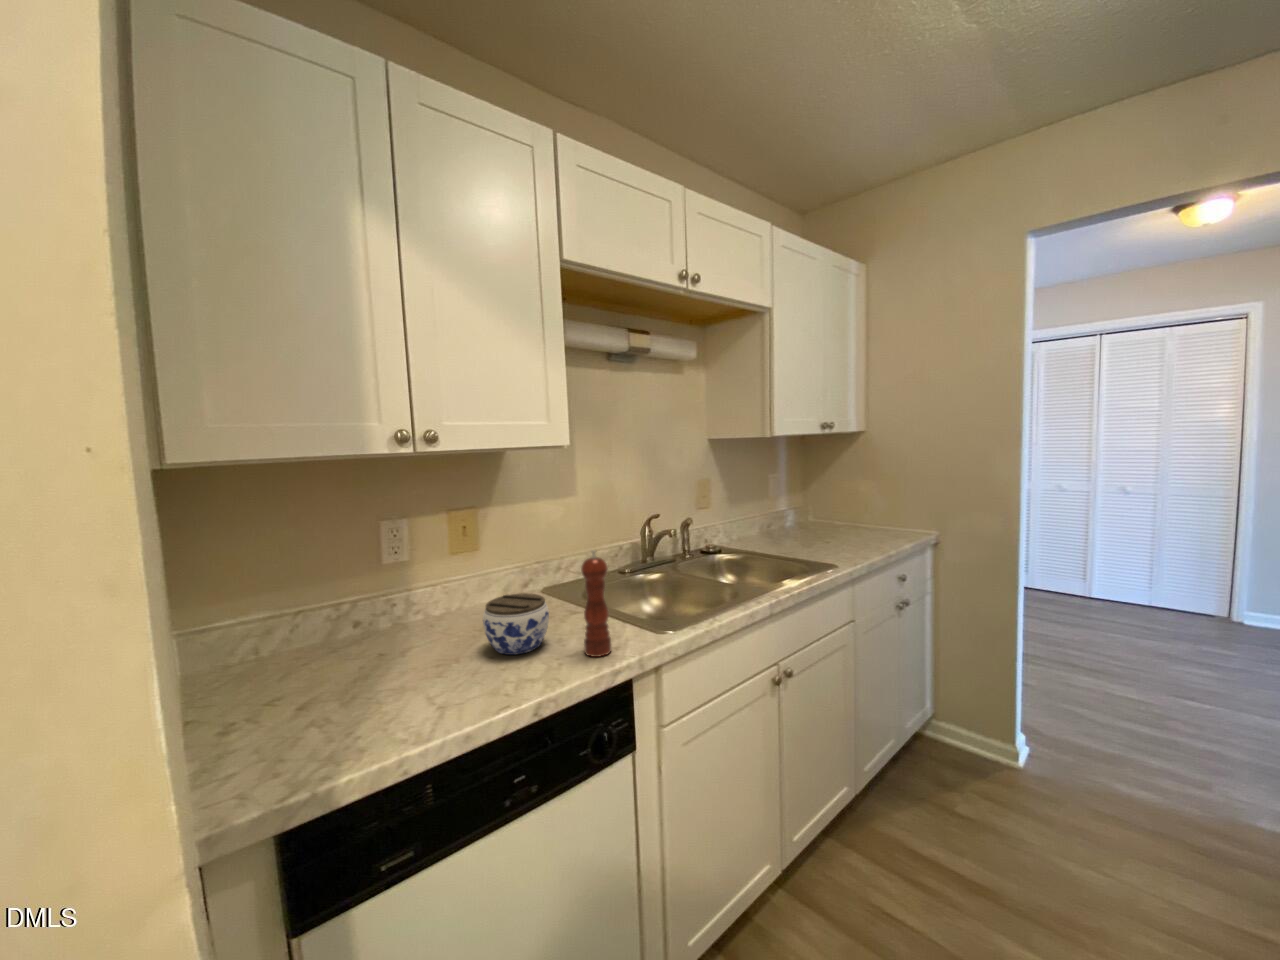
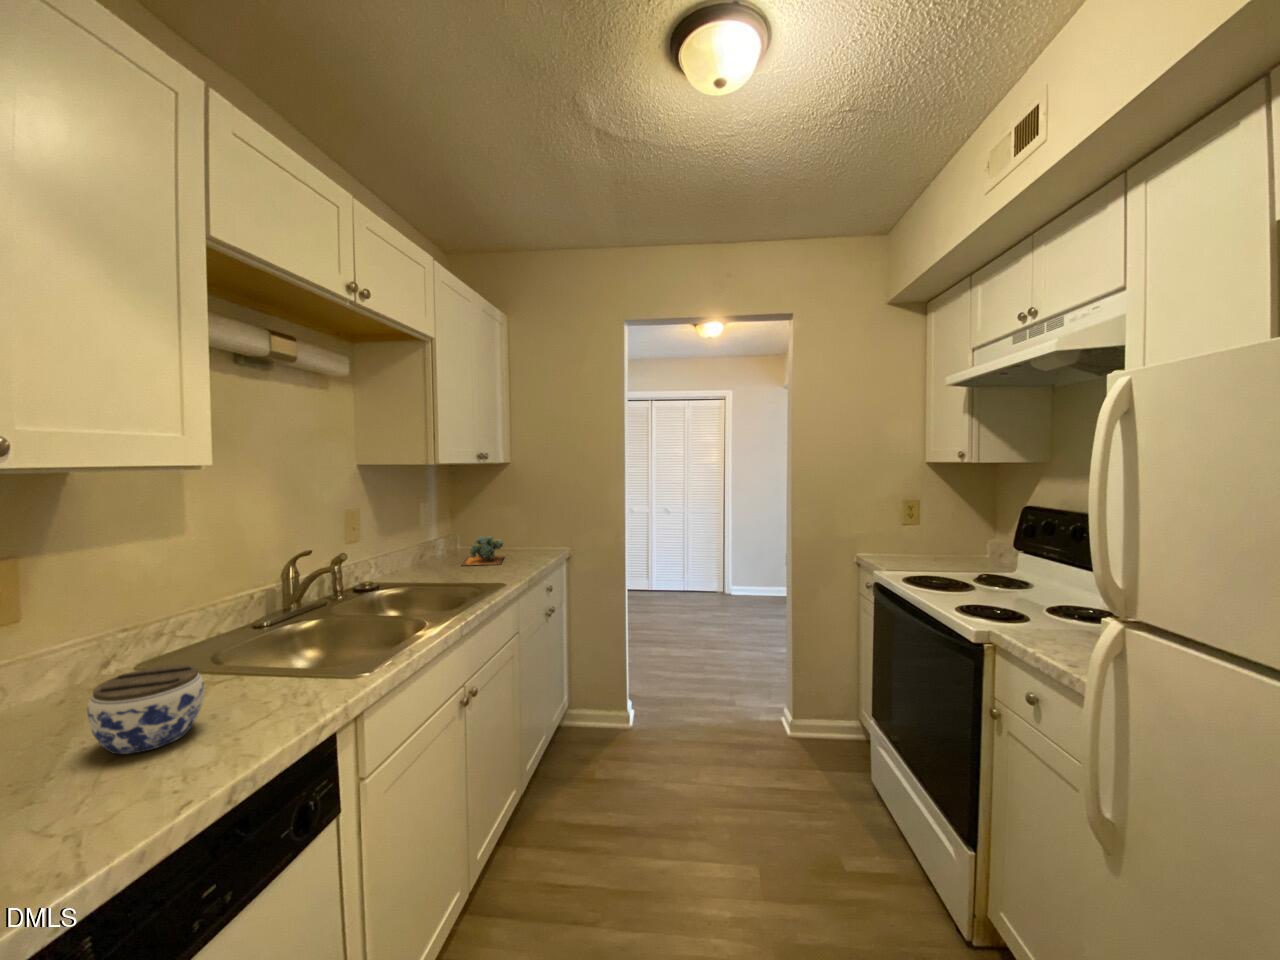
succulent plant: none [804,510,855,542] -> present [461,536,504,566]
pepper mill: present [581,550,612,657] -> none [264,593,304,721]

